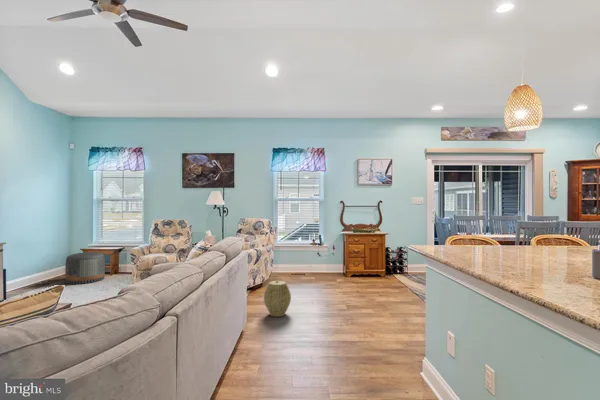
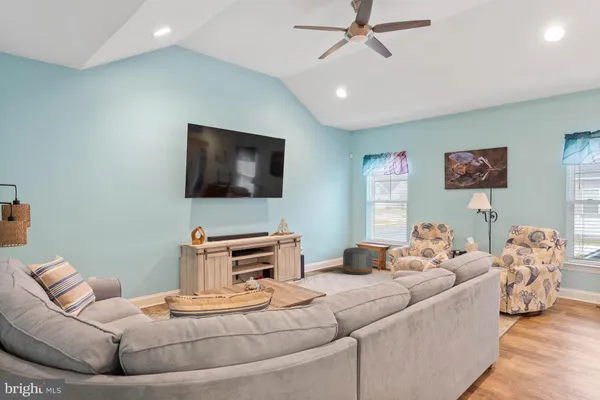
woven basket: present [264,281,291,317] -> none [528,314,571,363]

